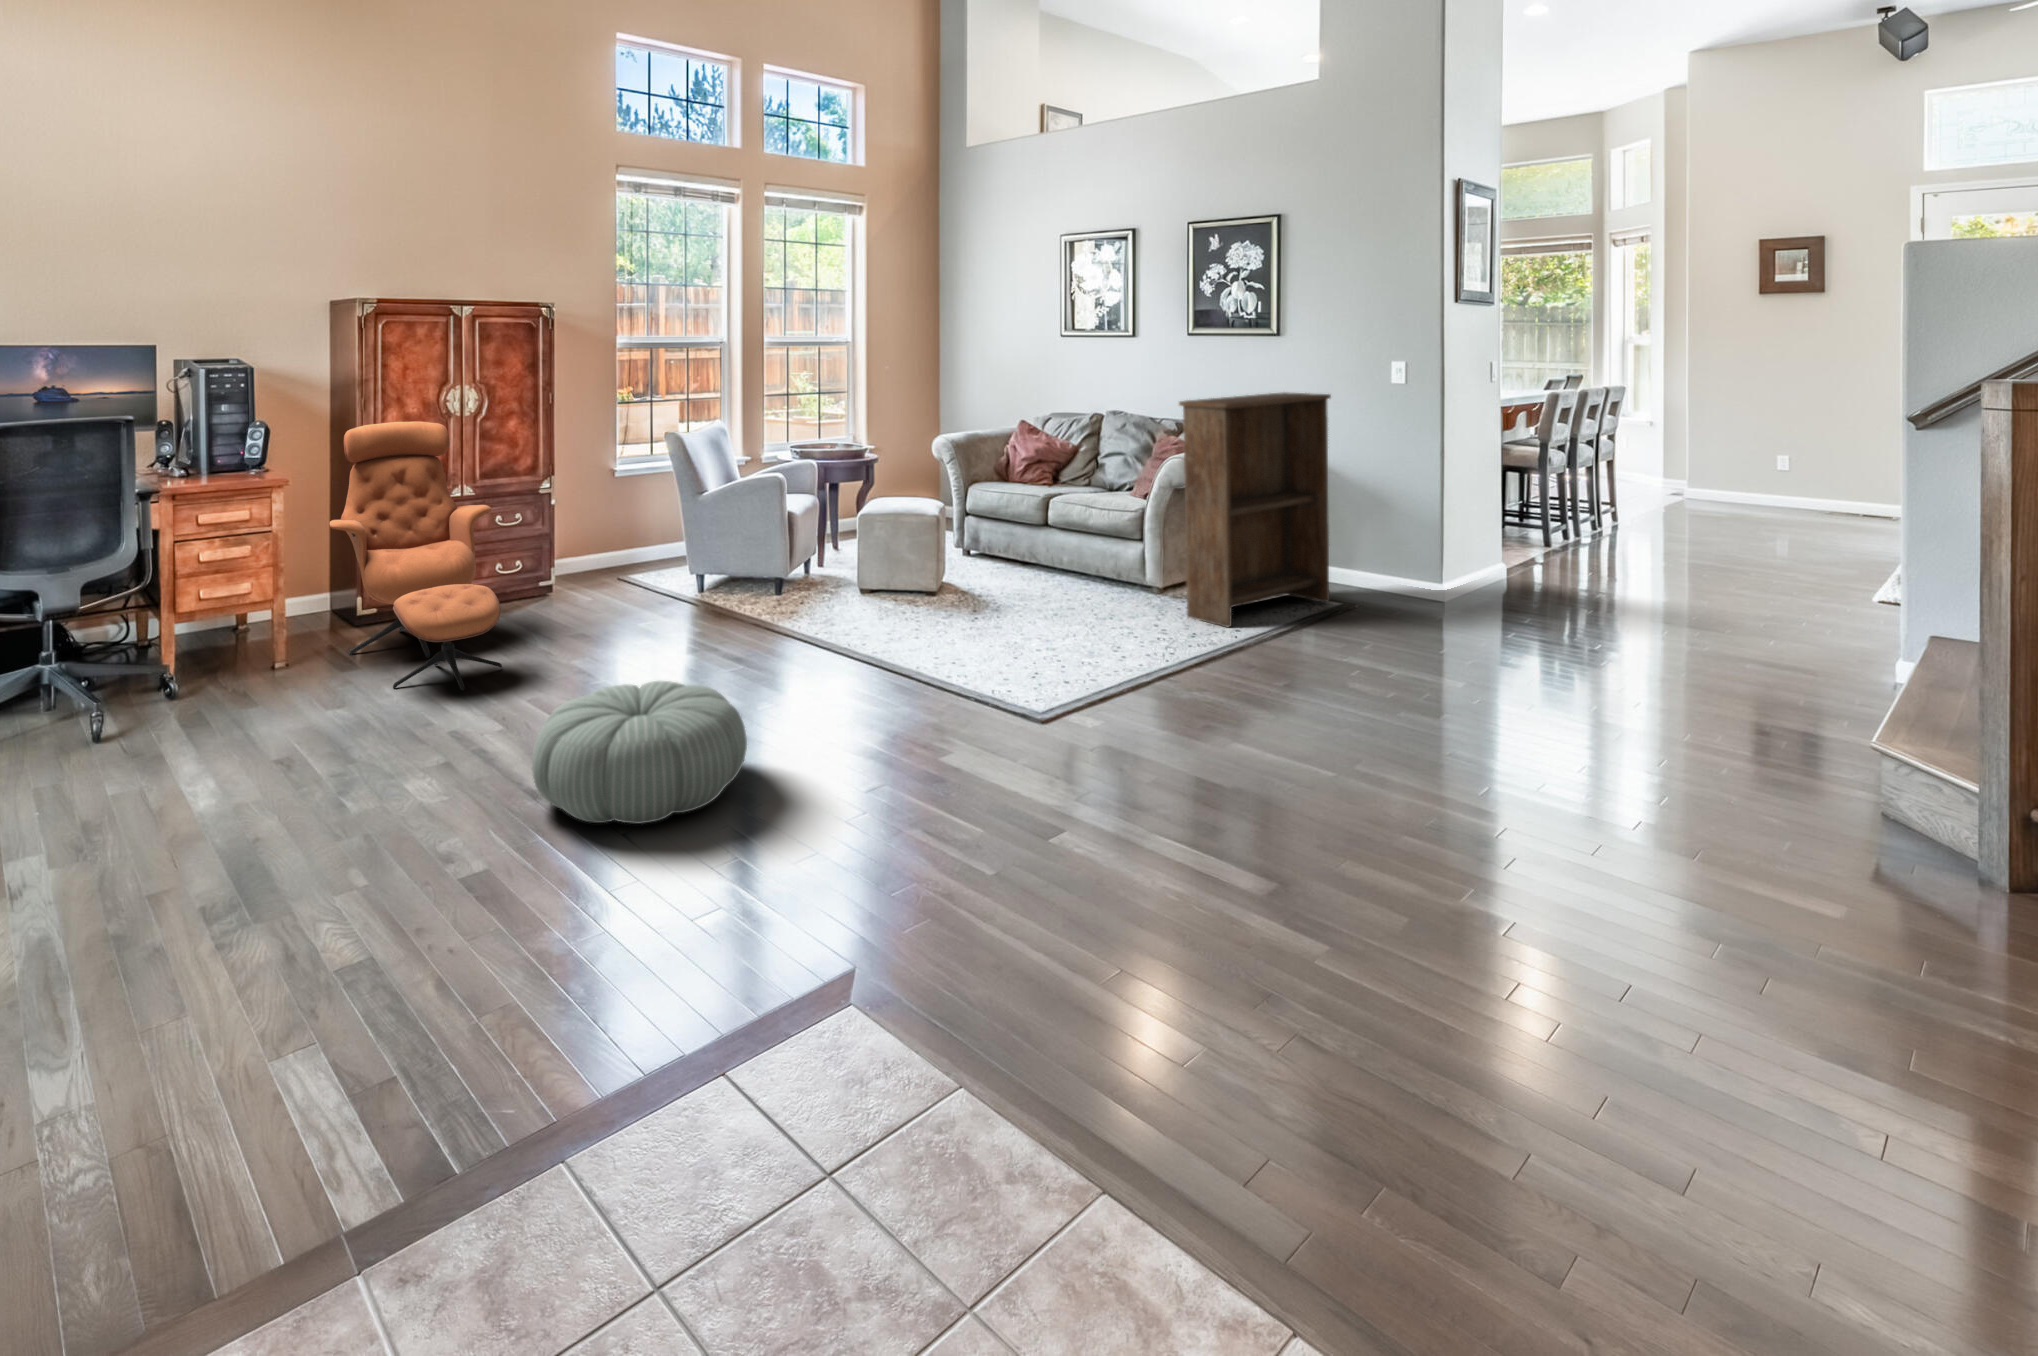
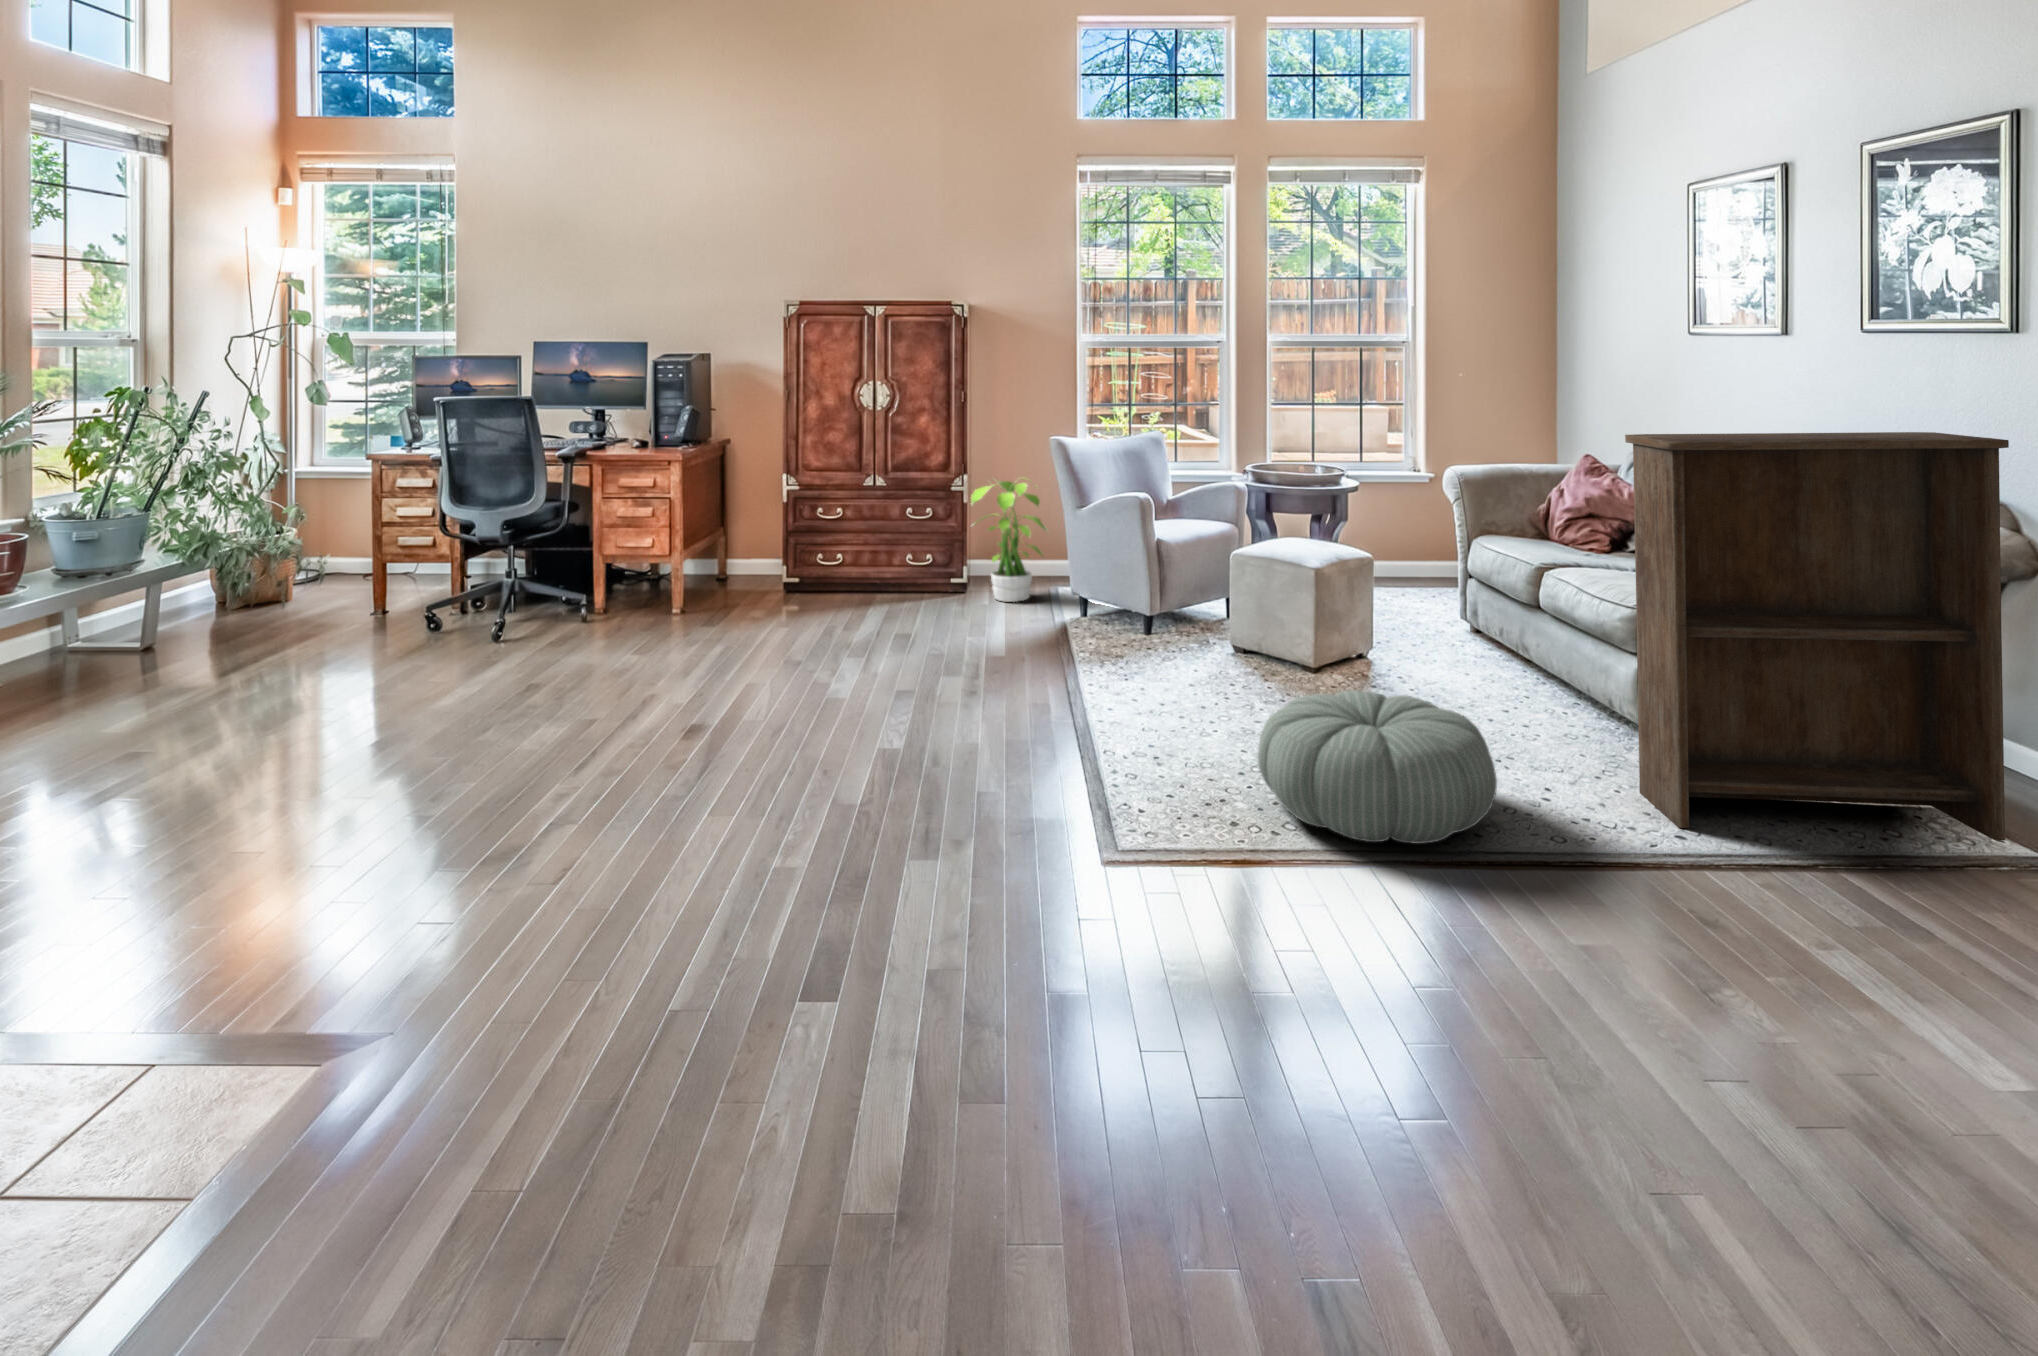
lounge chair: present [330,421,502,691] -> none [691,412,852,664]
potted plant: none [552,473,635,594] -> present [971,481,1047,602]
pouf: present [532,681,747,824] -> present [1258,690,1497,844]

